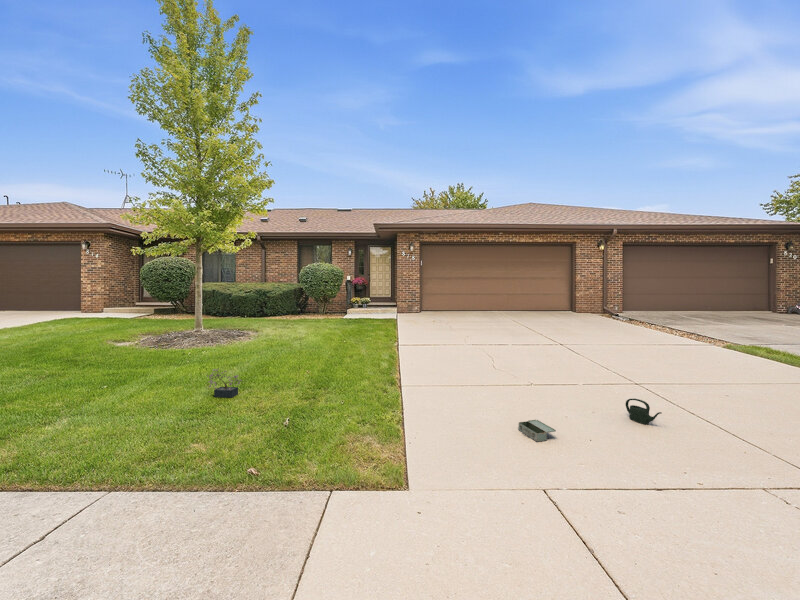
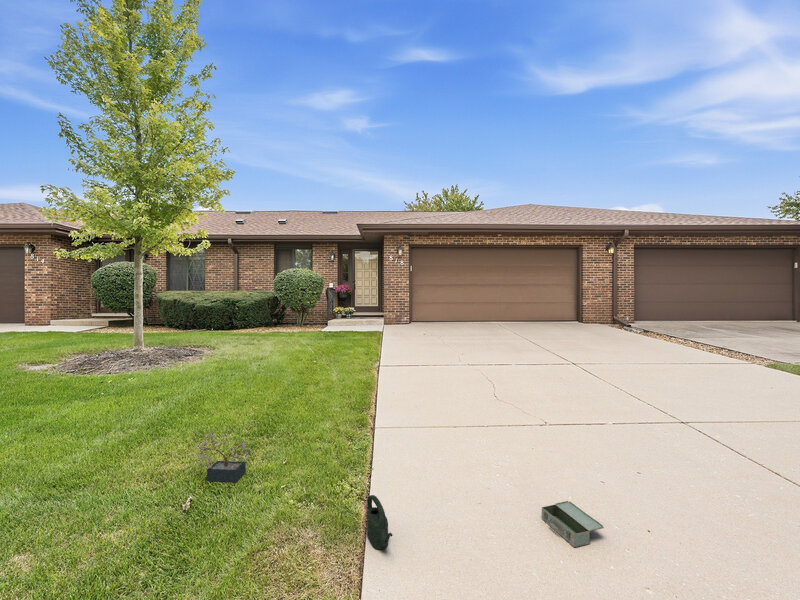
decorative plant: present [208,368,241,398] -> present [195,431,251,482]
watering can: present [626,399,661,424] -> present [367,495,392,549]

